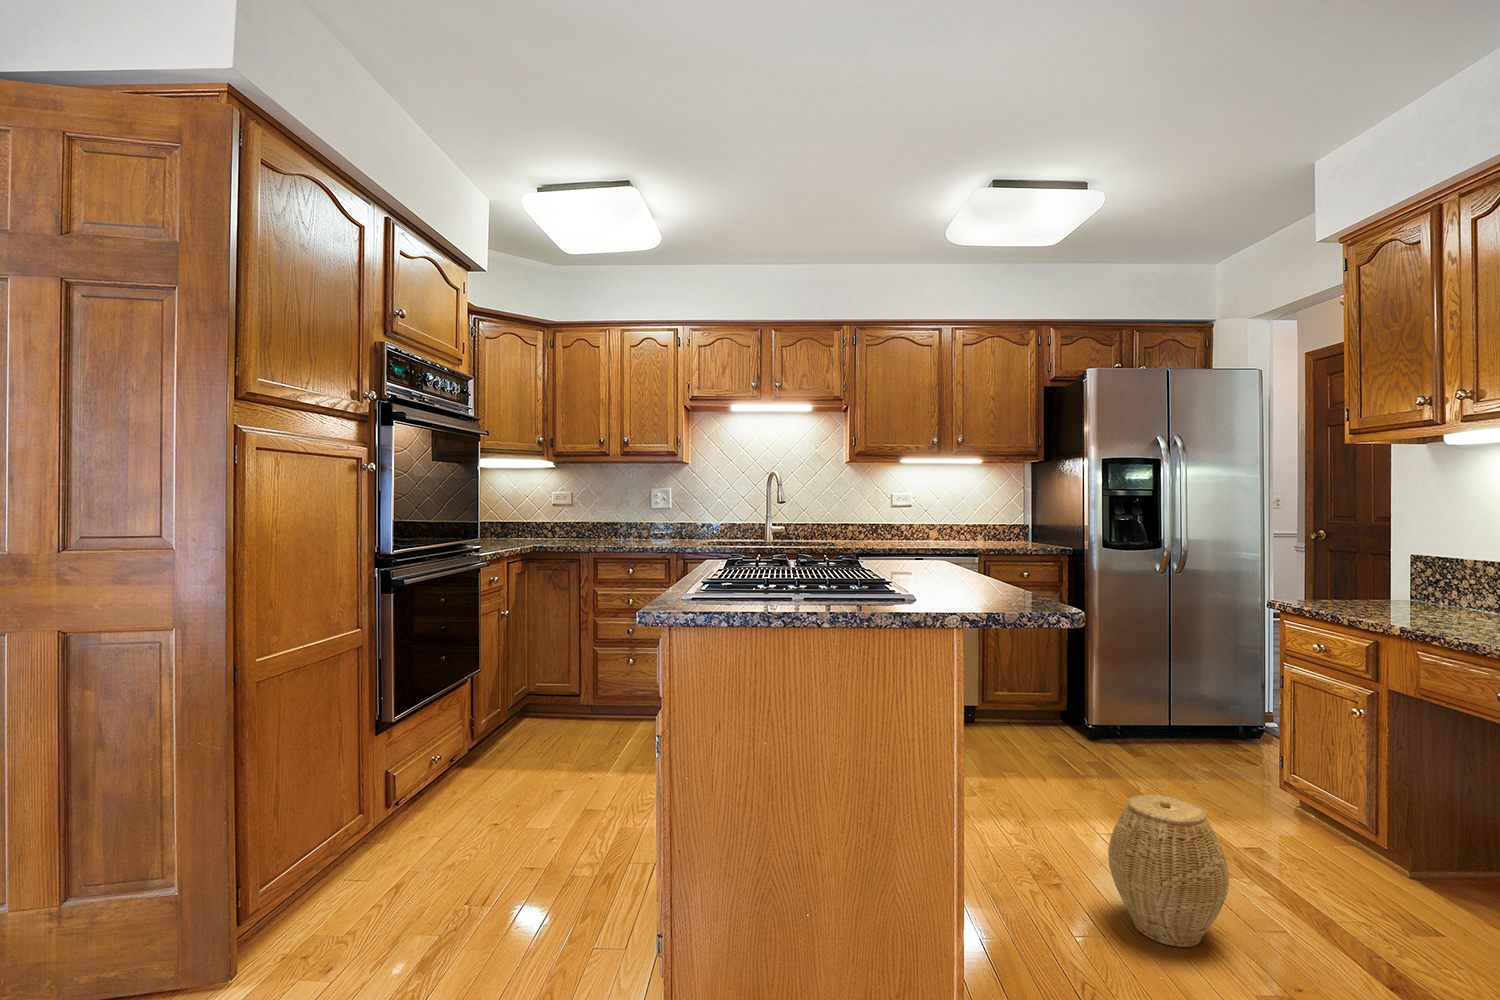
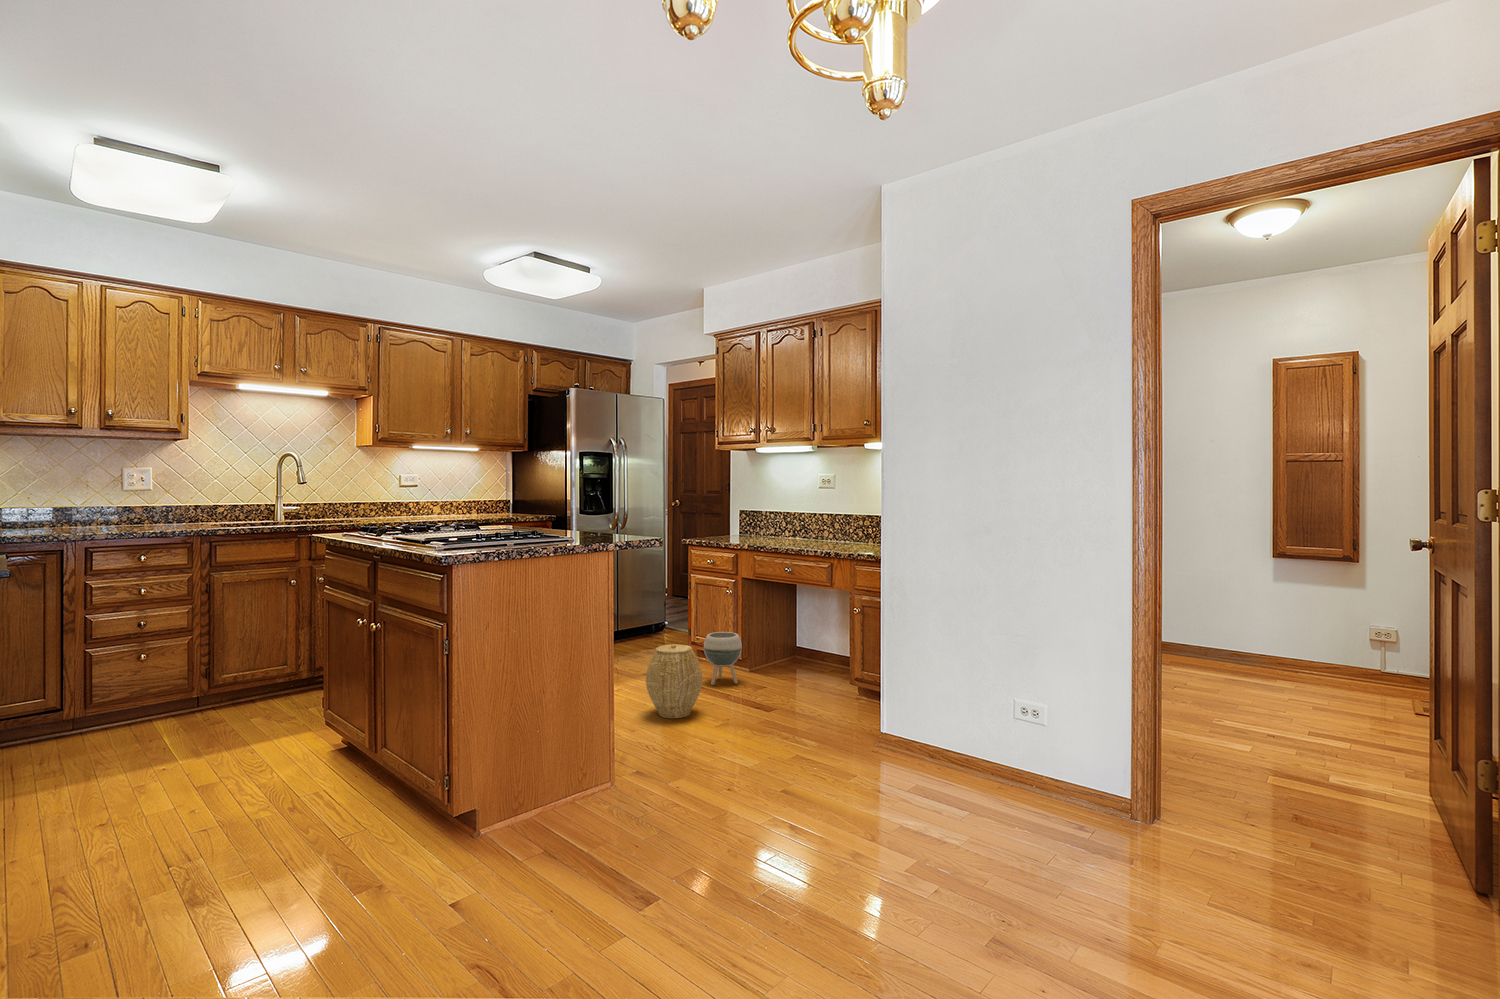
planter: none [1275,785,1368,903] -> present [704,632,742,685]

